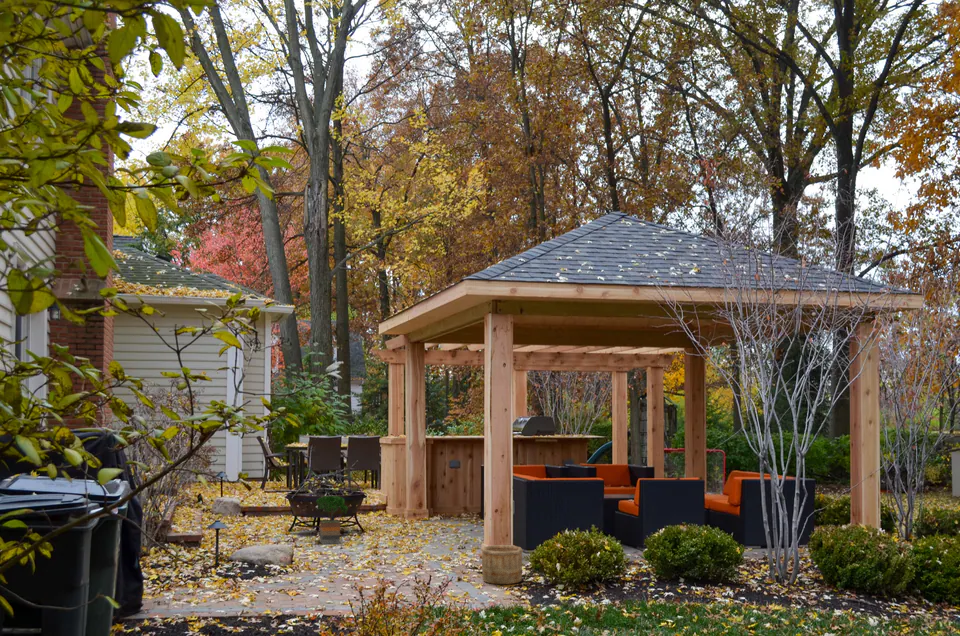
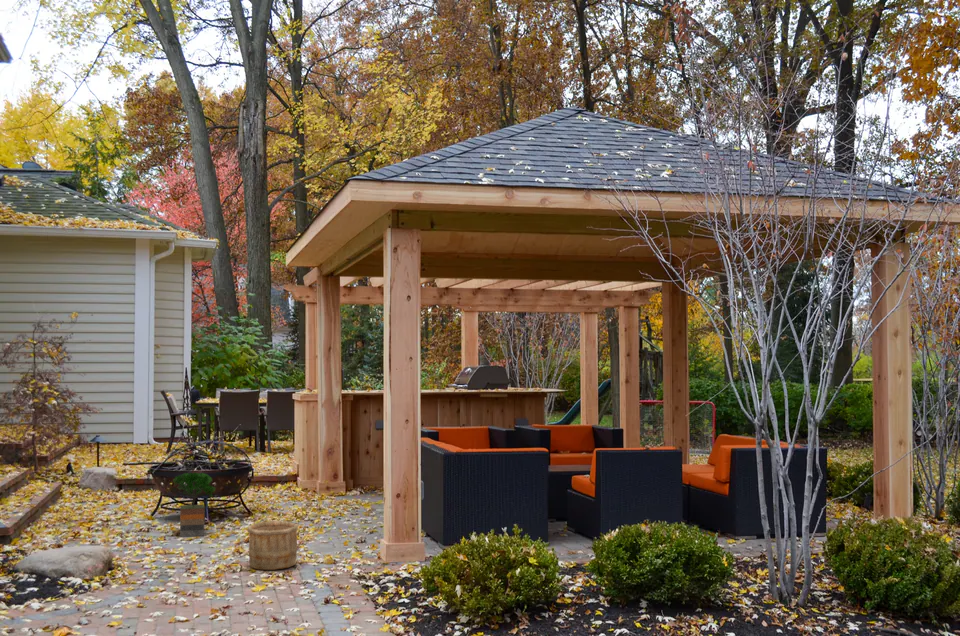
wooden bucket: present [481,545,523,584] -> present [248,521,298,570]

